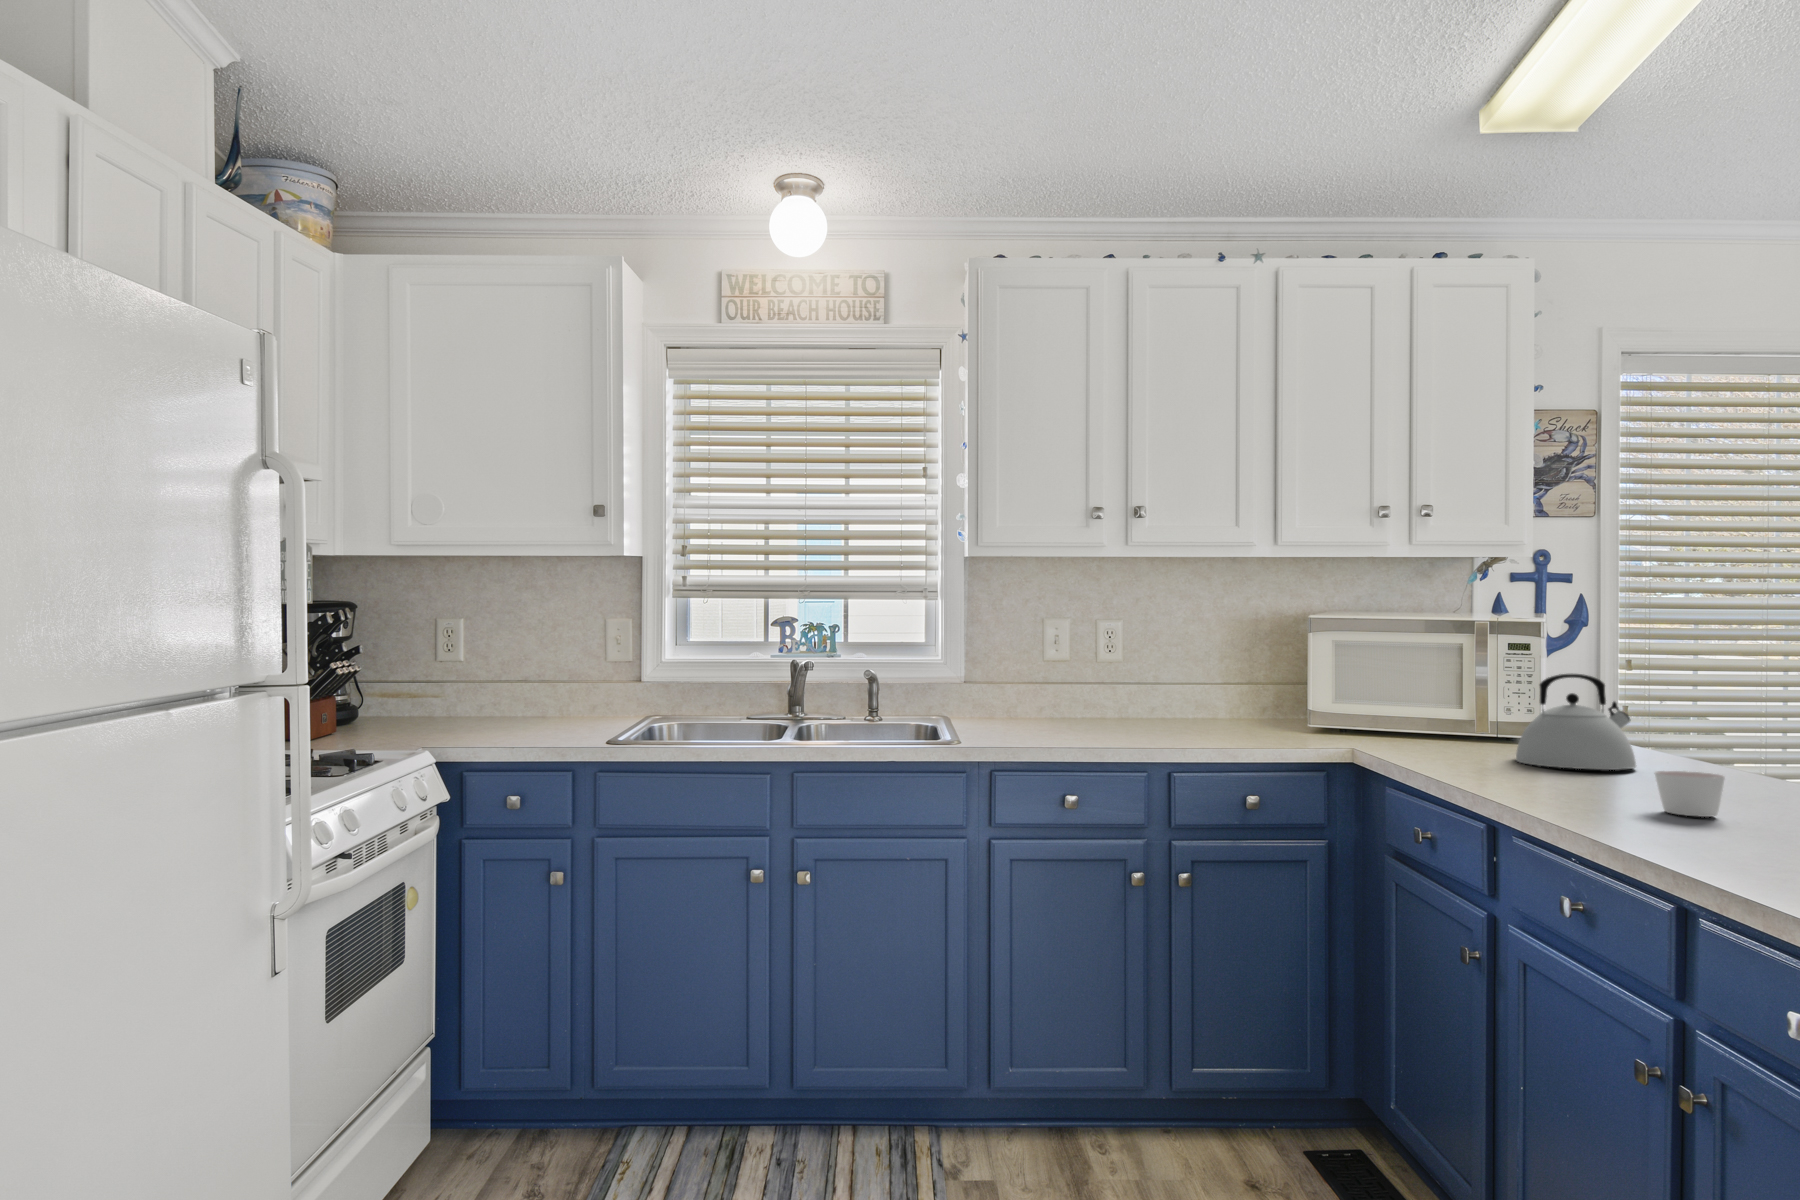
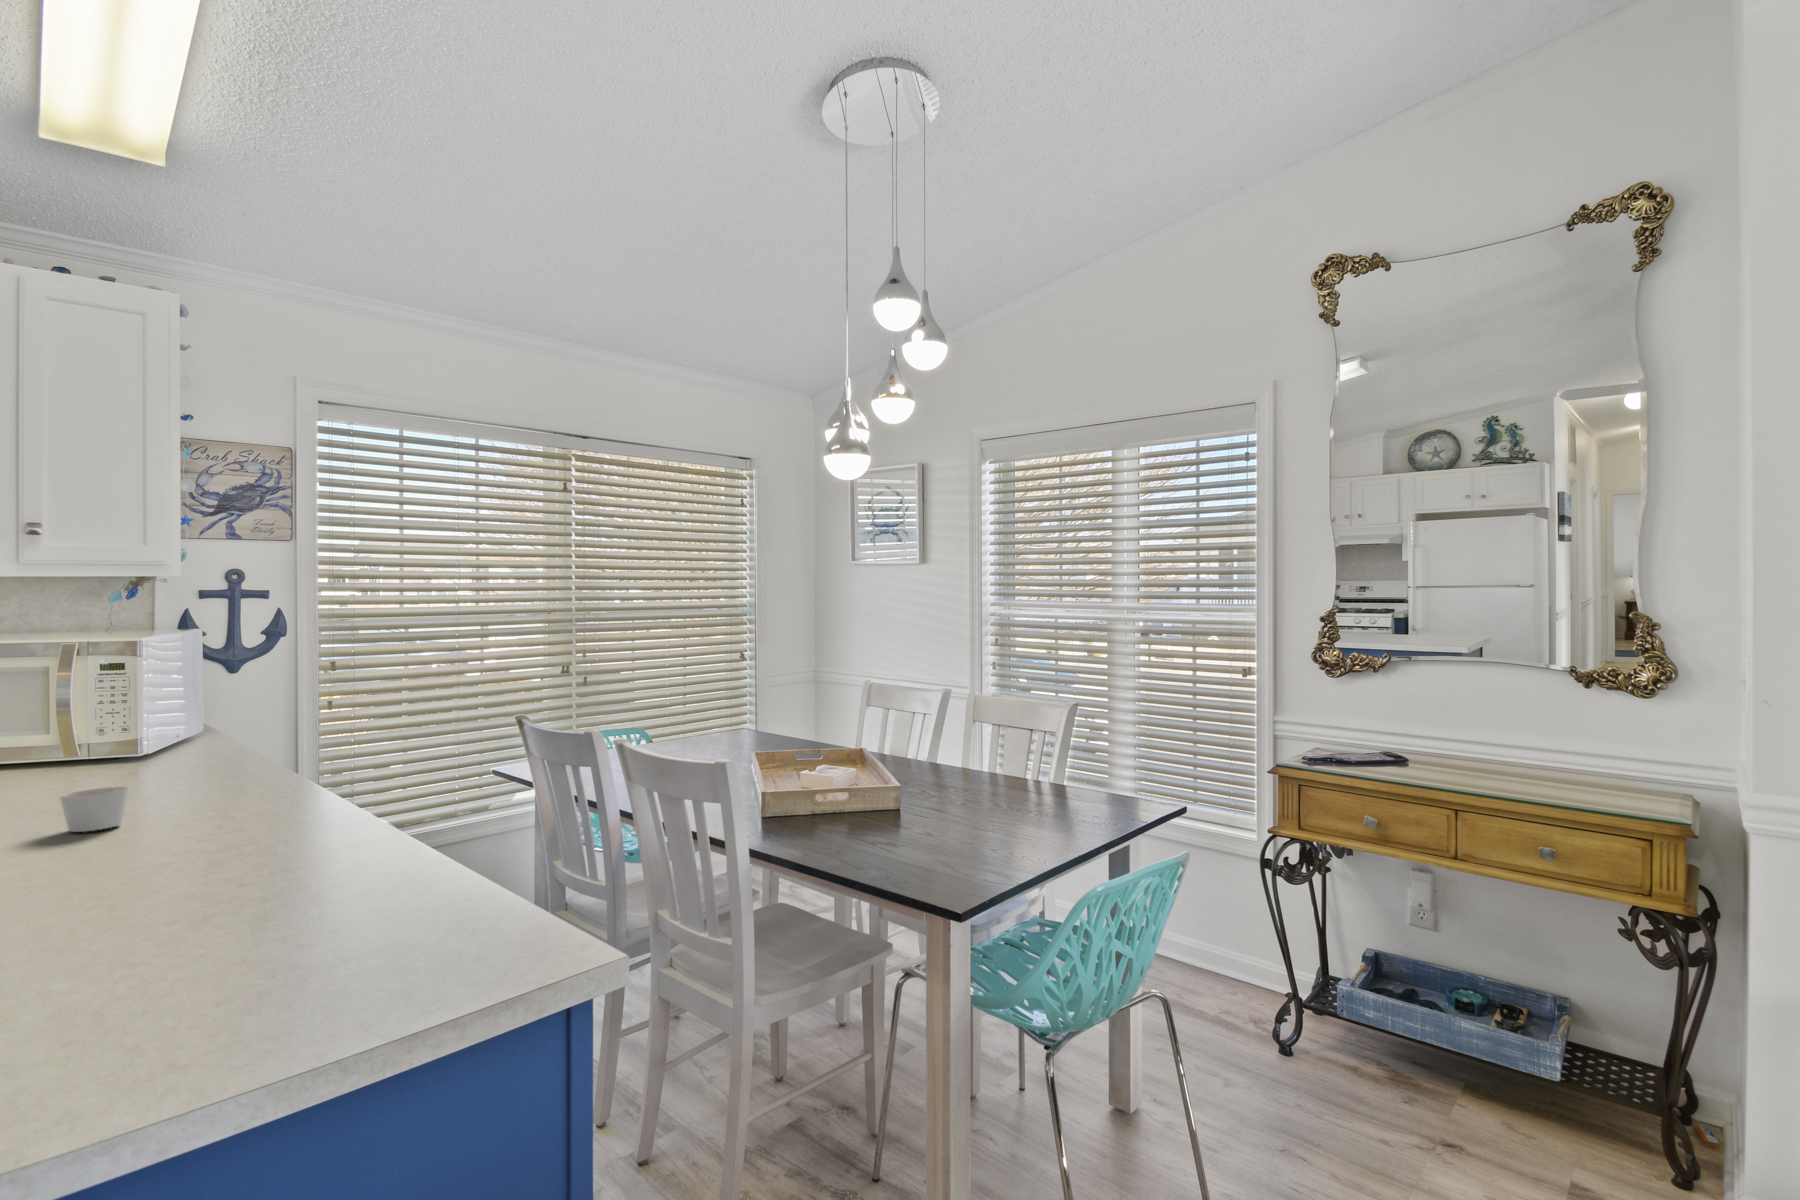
kettle: present [1516,674,1636,770] -> none [55,694,186,789]

